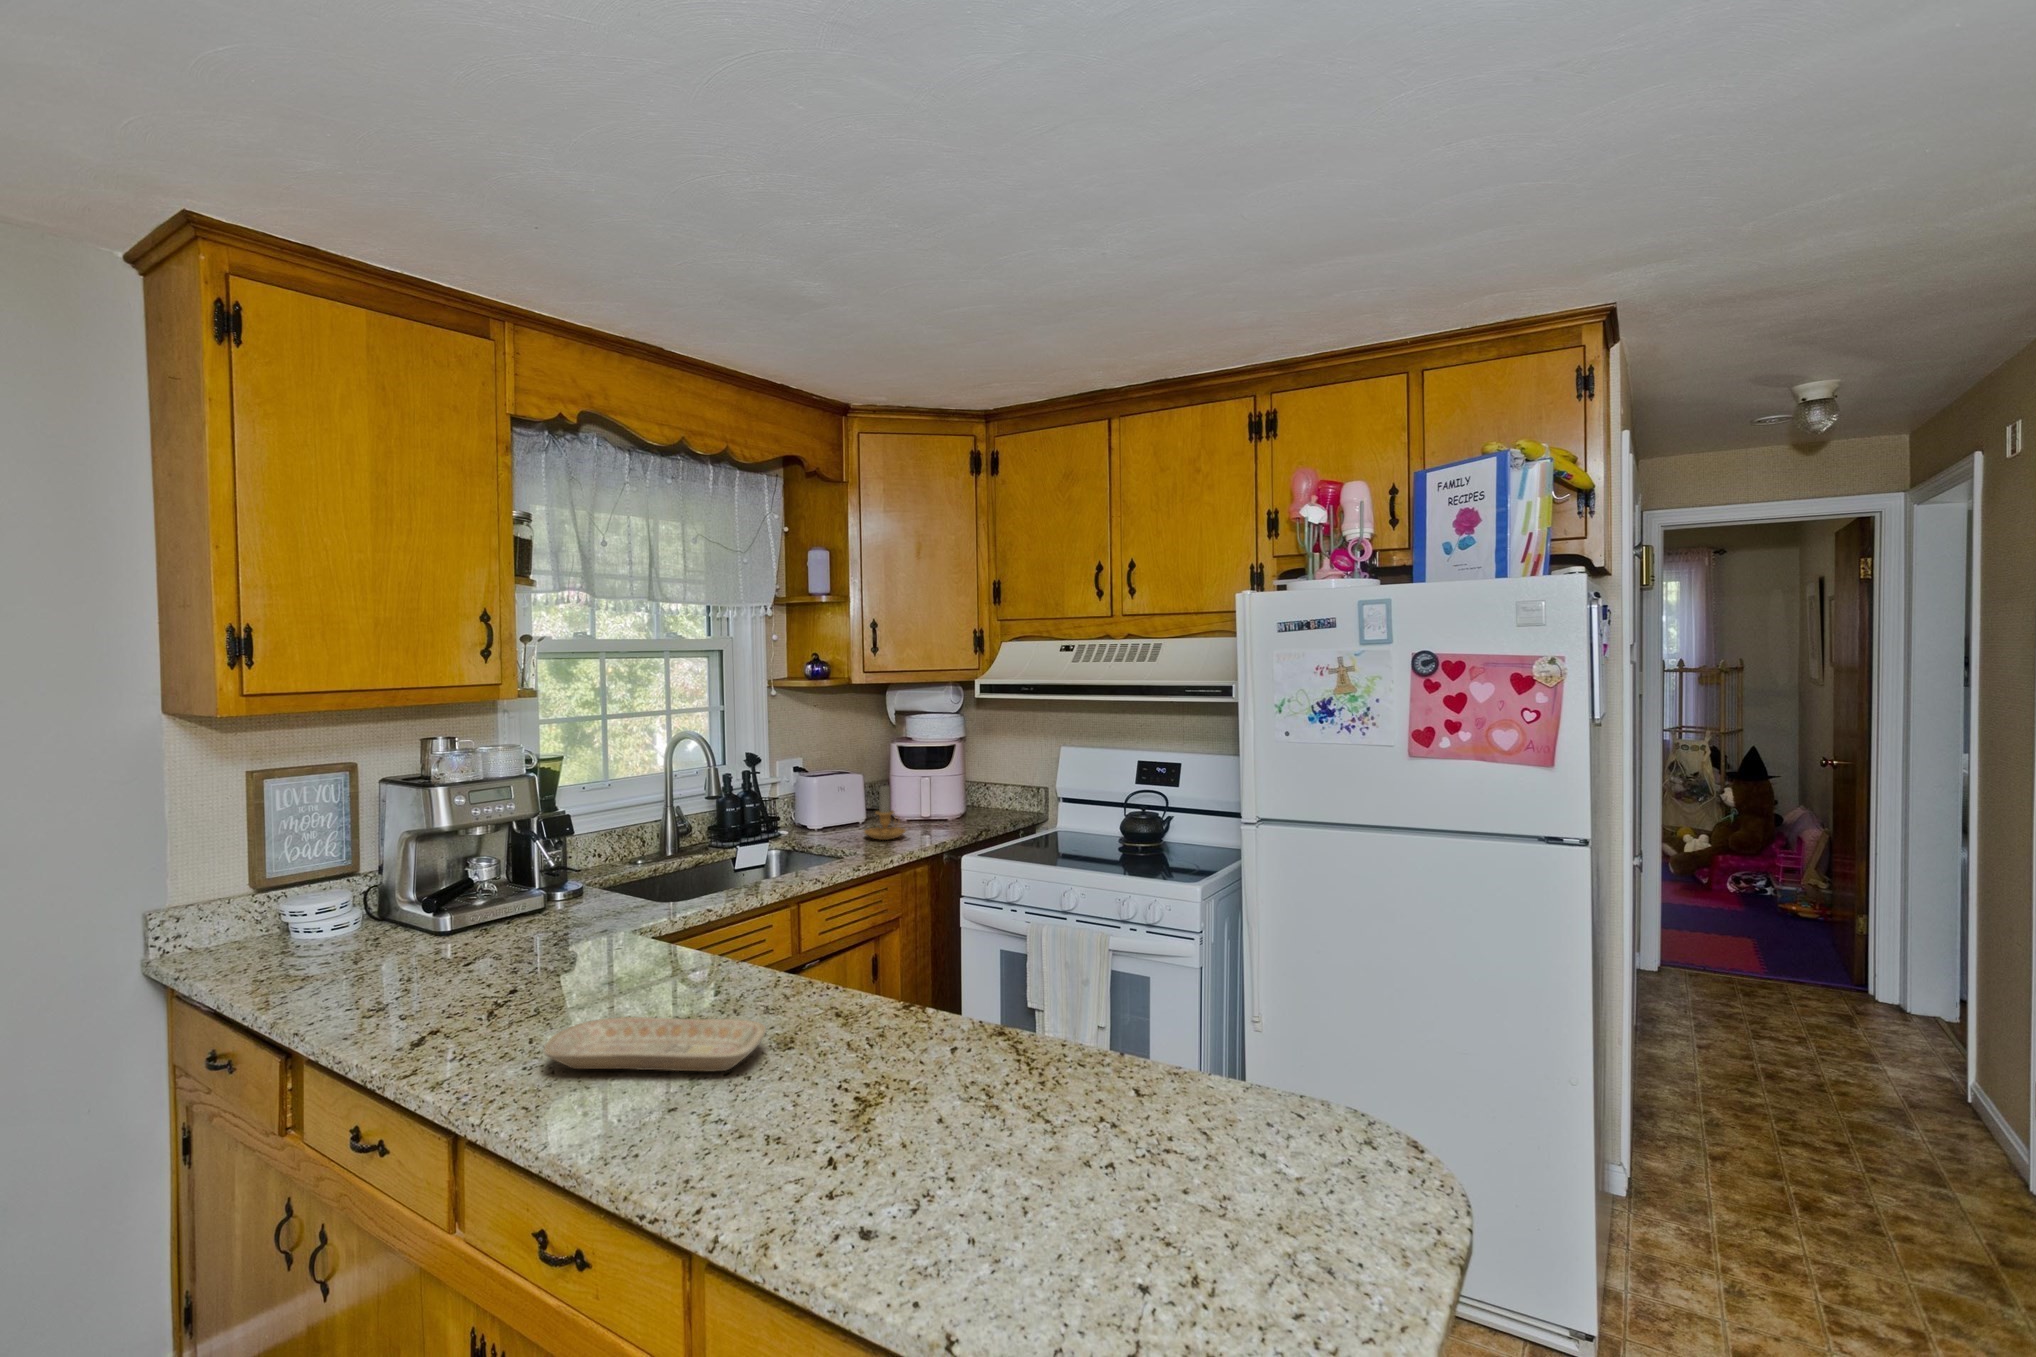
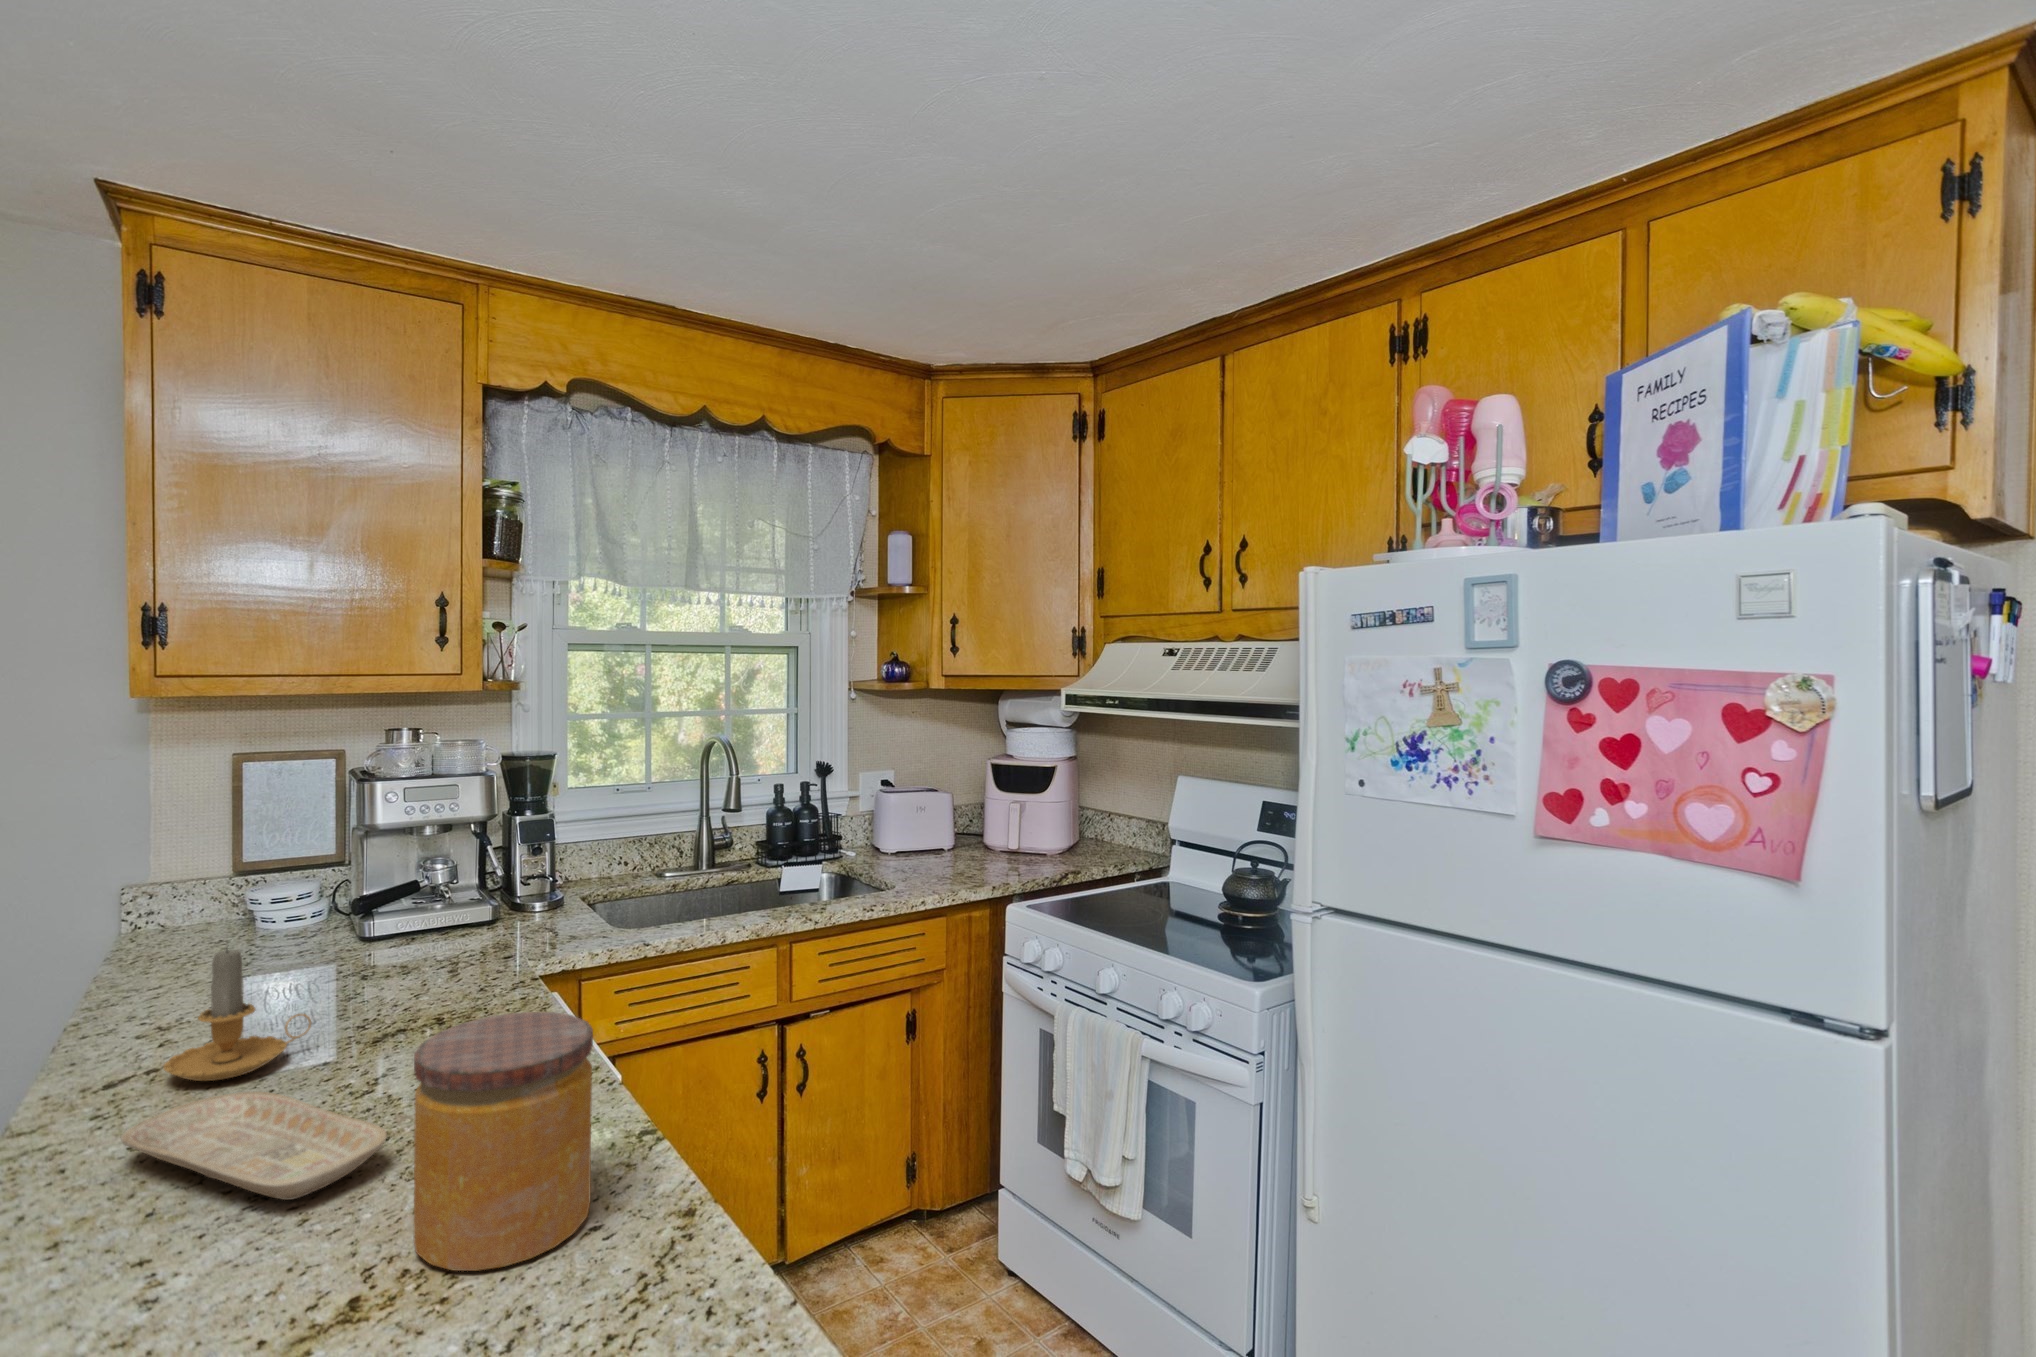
candle: present [865,786,906,840] -> present [164,949,311,1081]
jar: none [846,914,957,1079] -> present [414,1012,593,1271]

